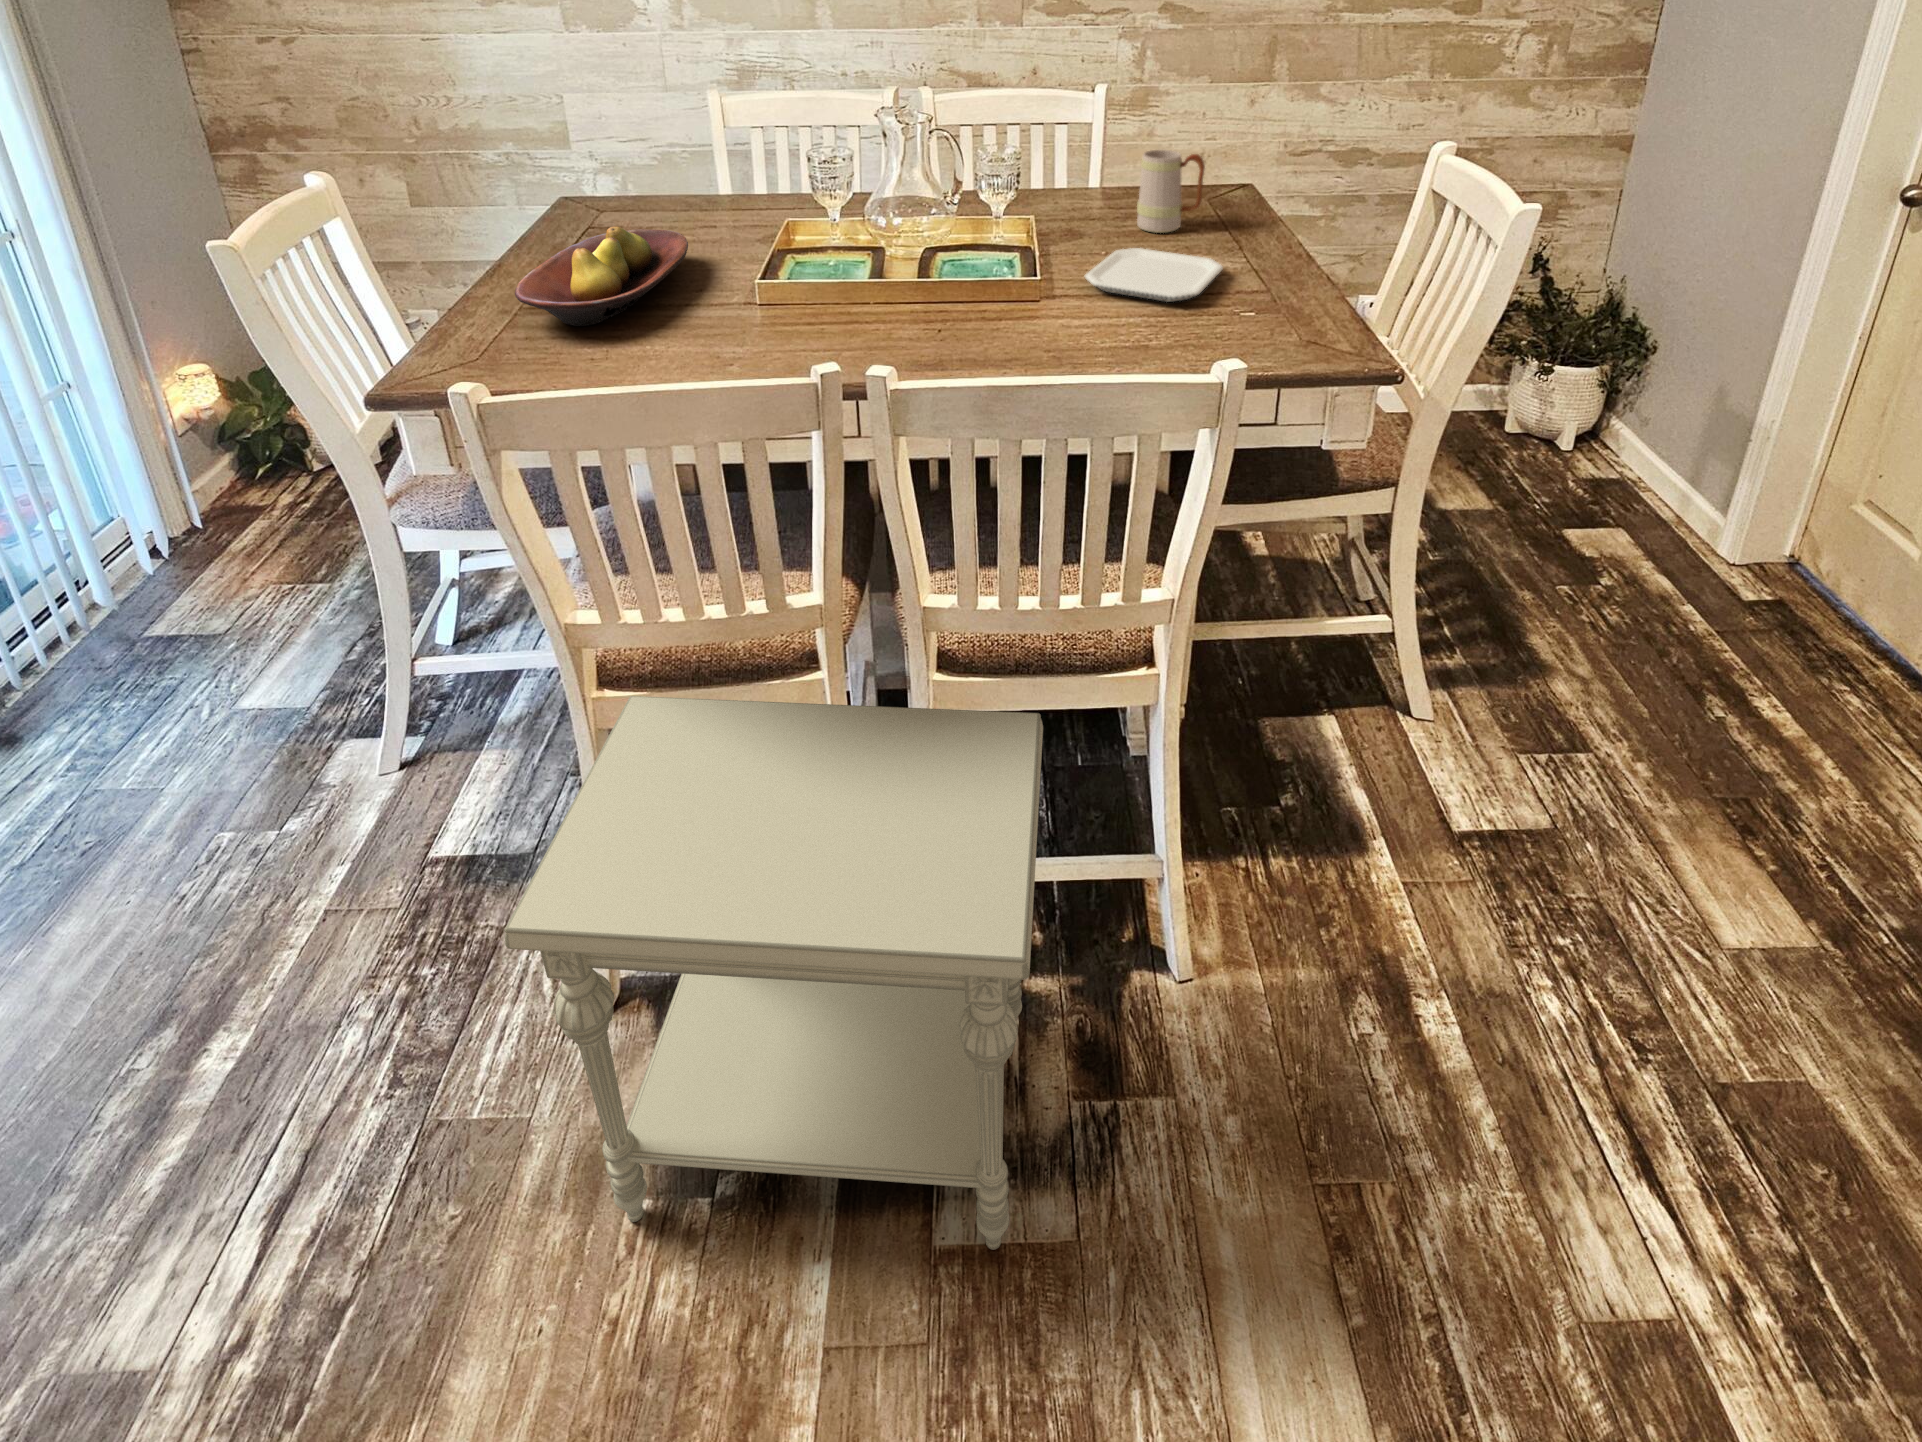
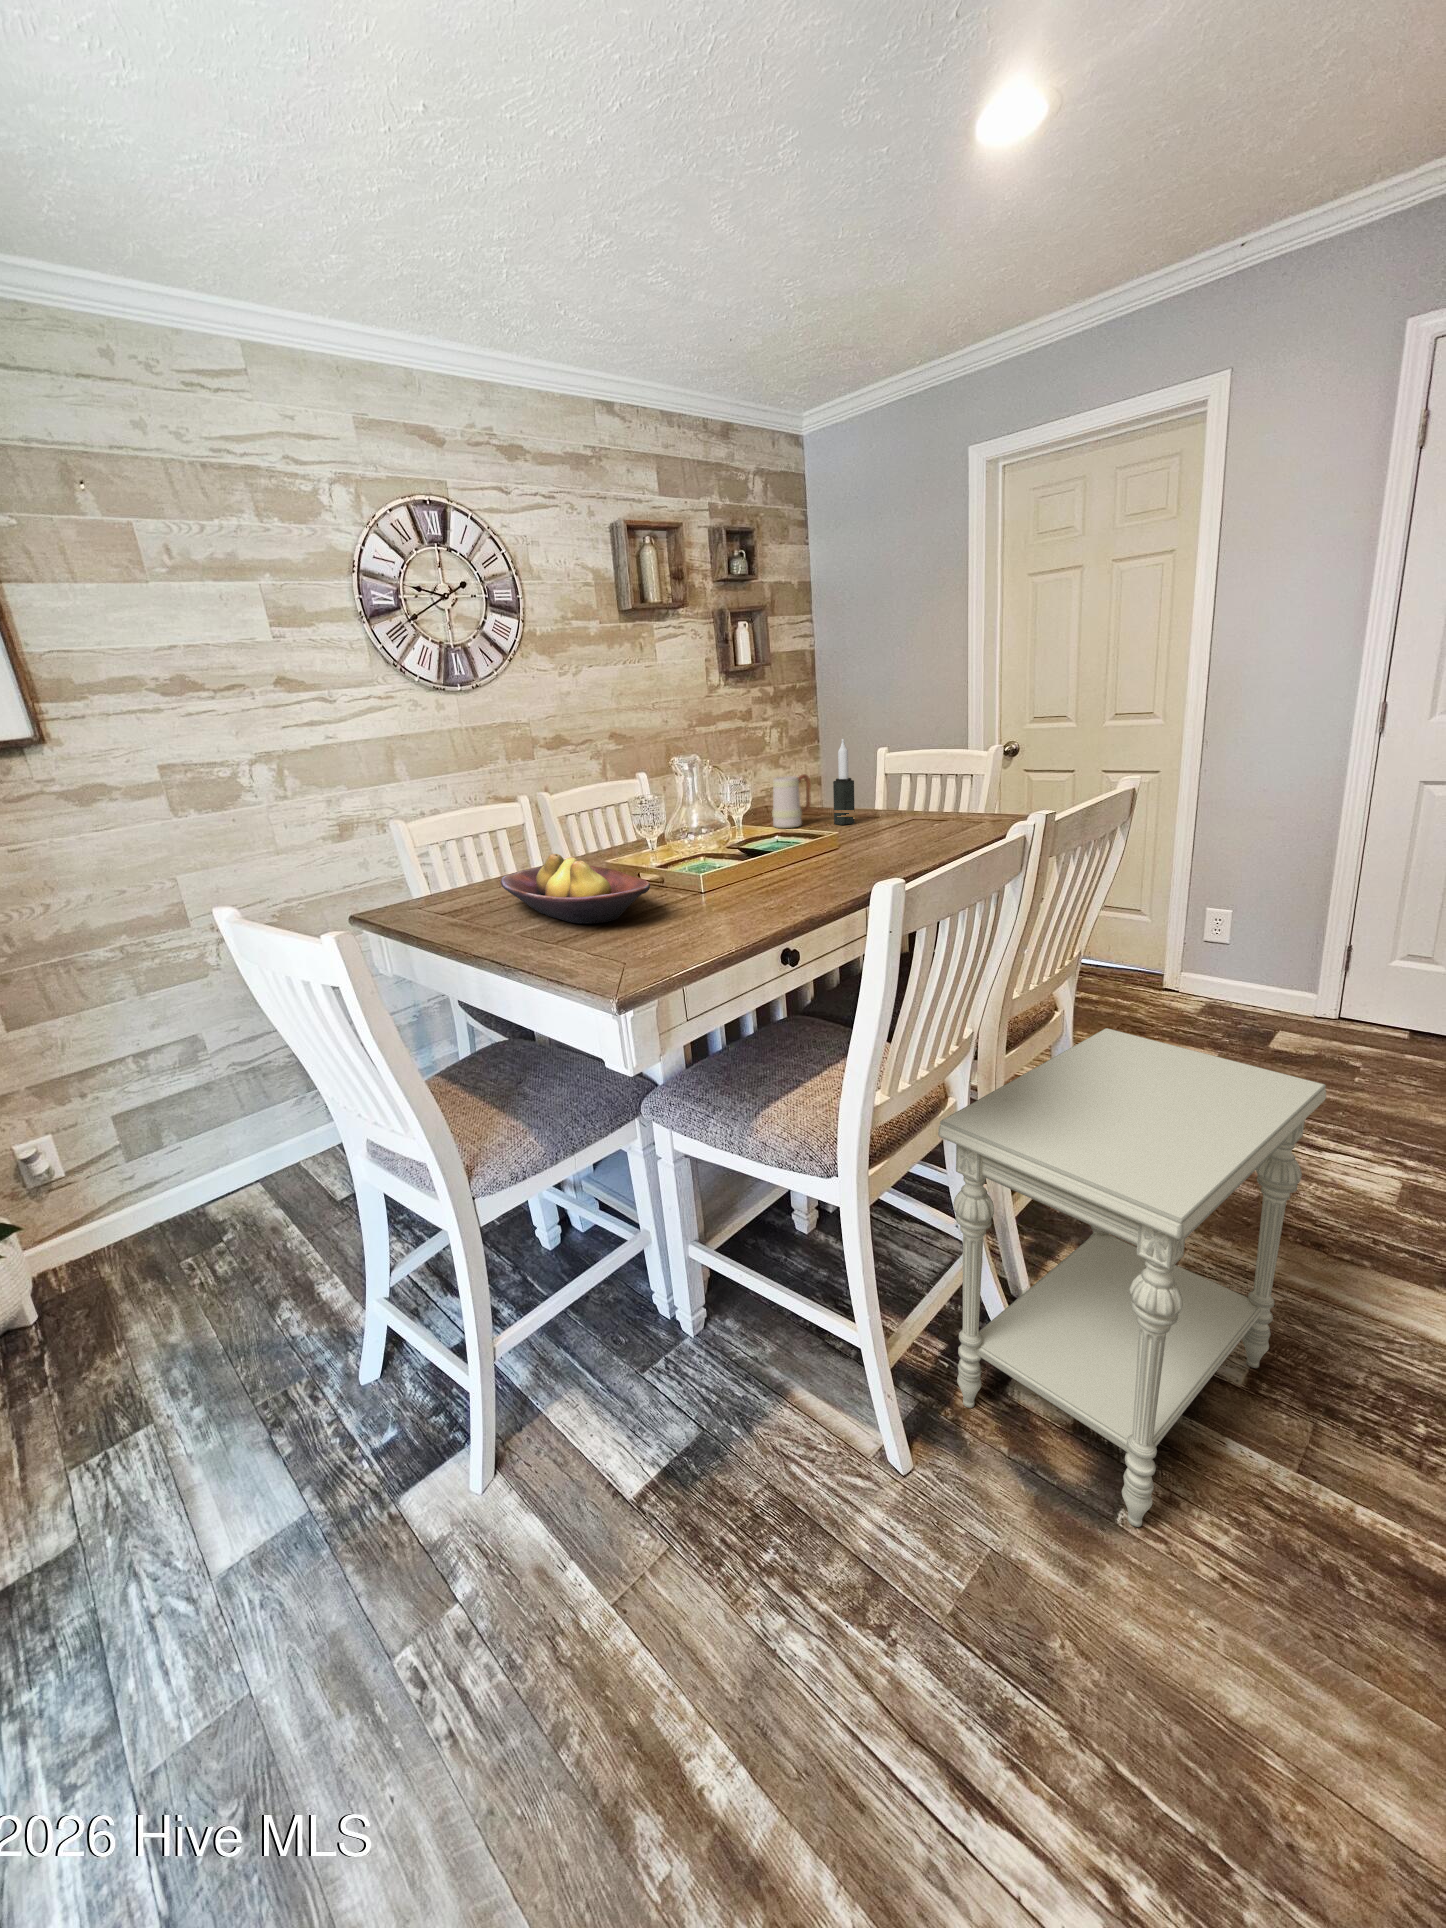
candle: none [1221,113,1256,251] -> present [833,739,855,825]
plate: present [1085,248,1223,302] -> none [810,823,902,844]

